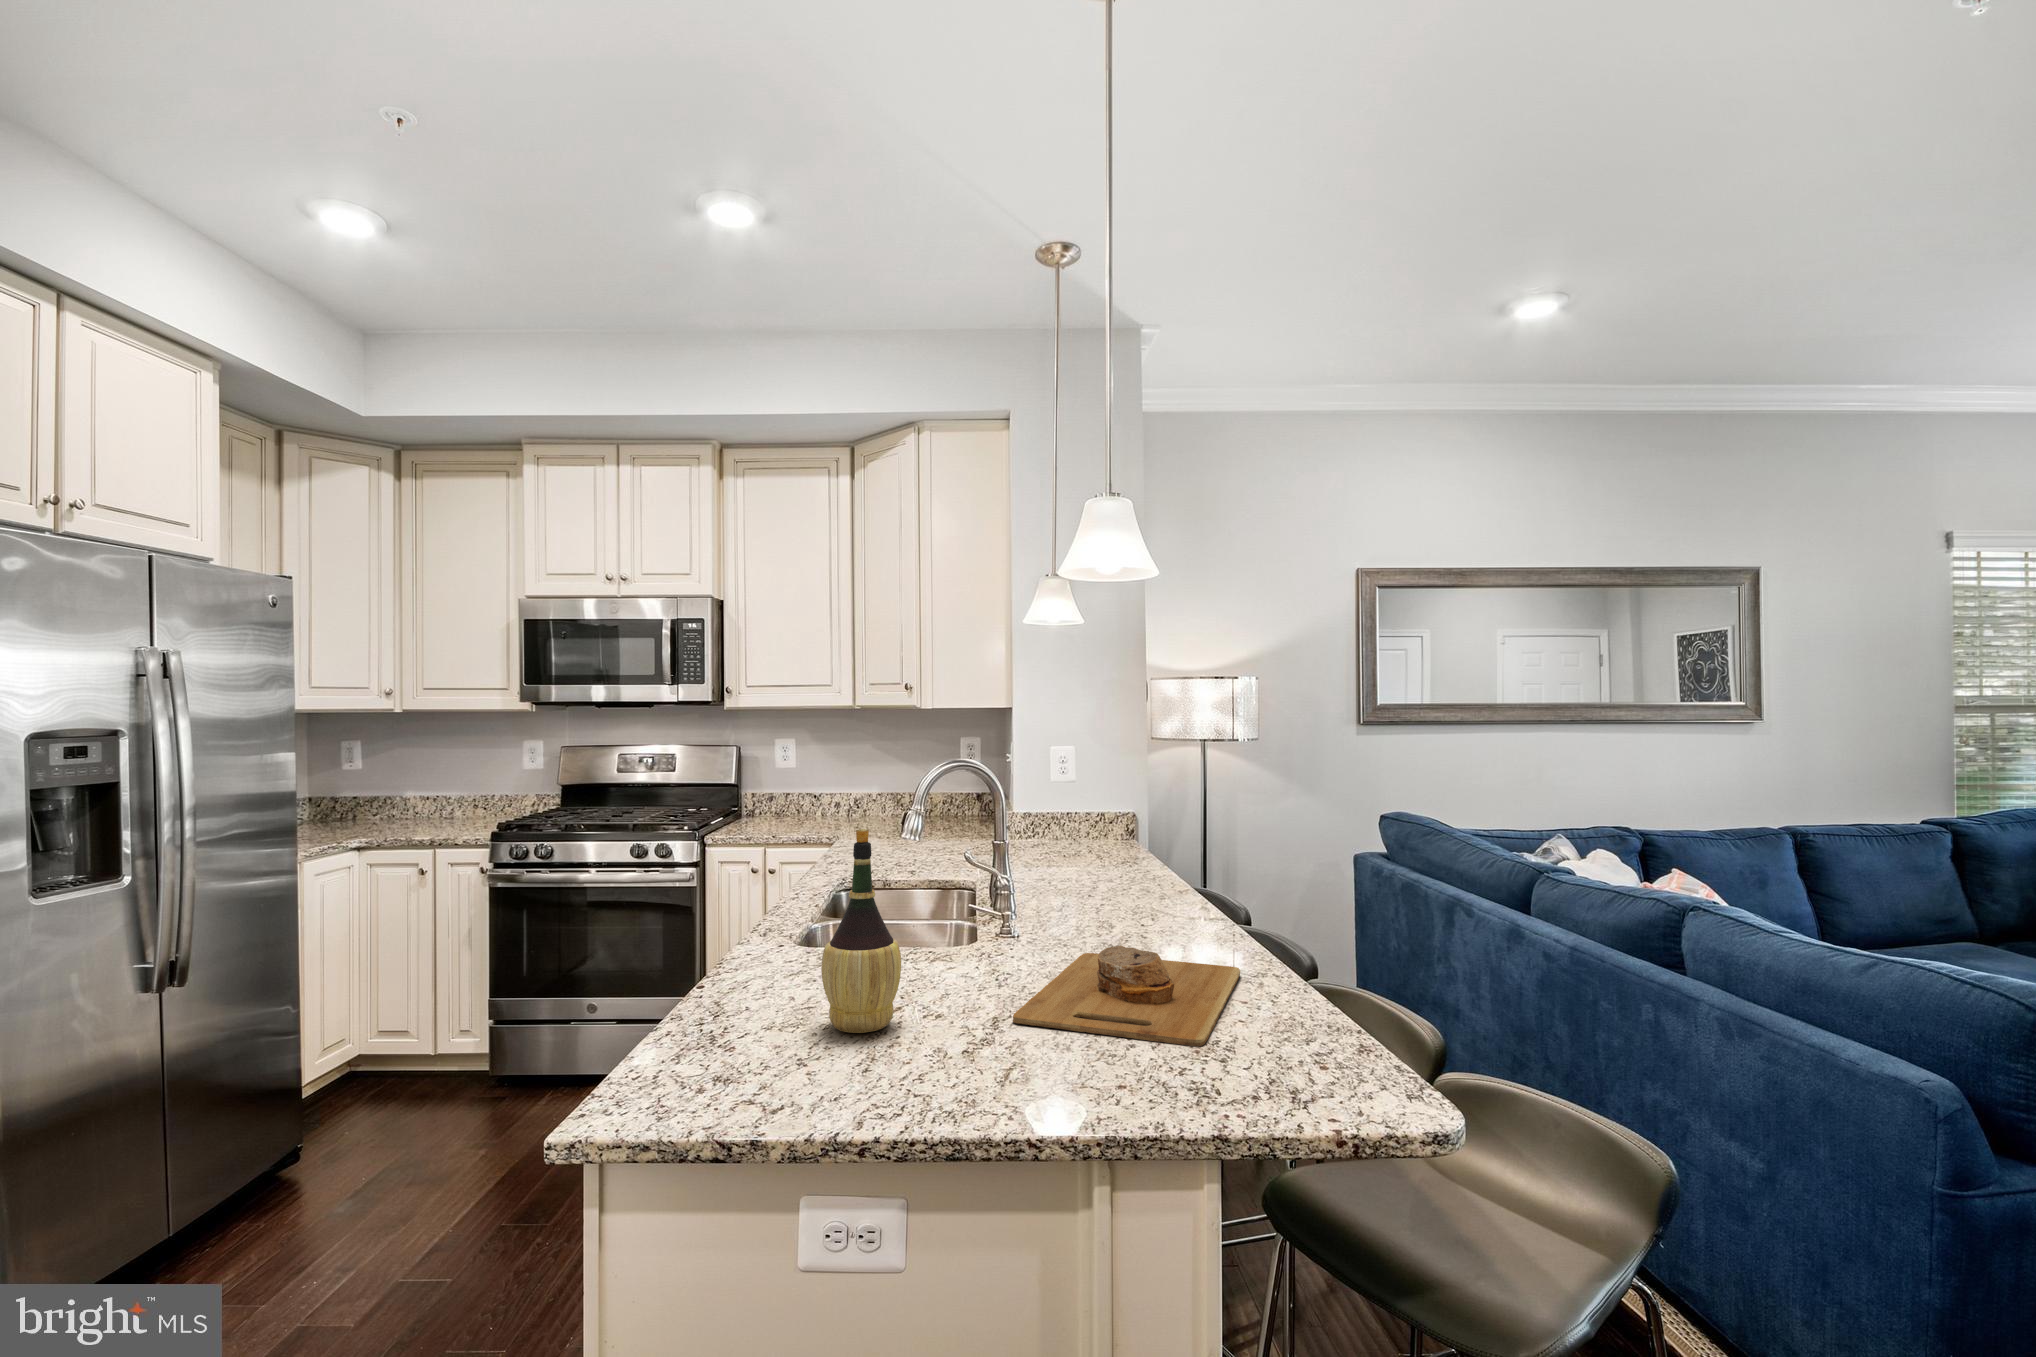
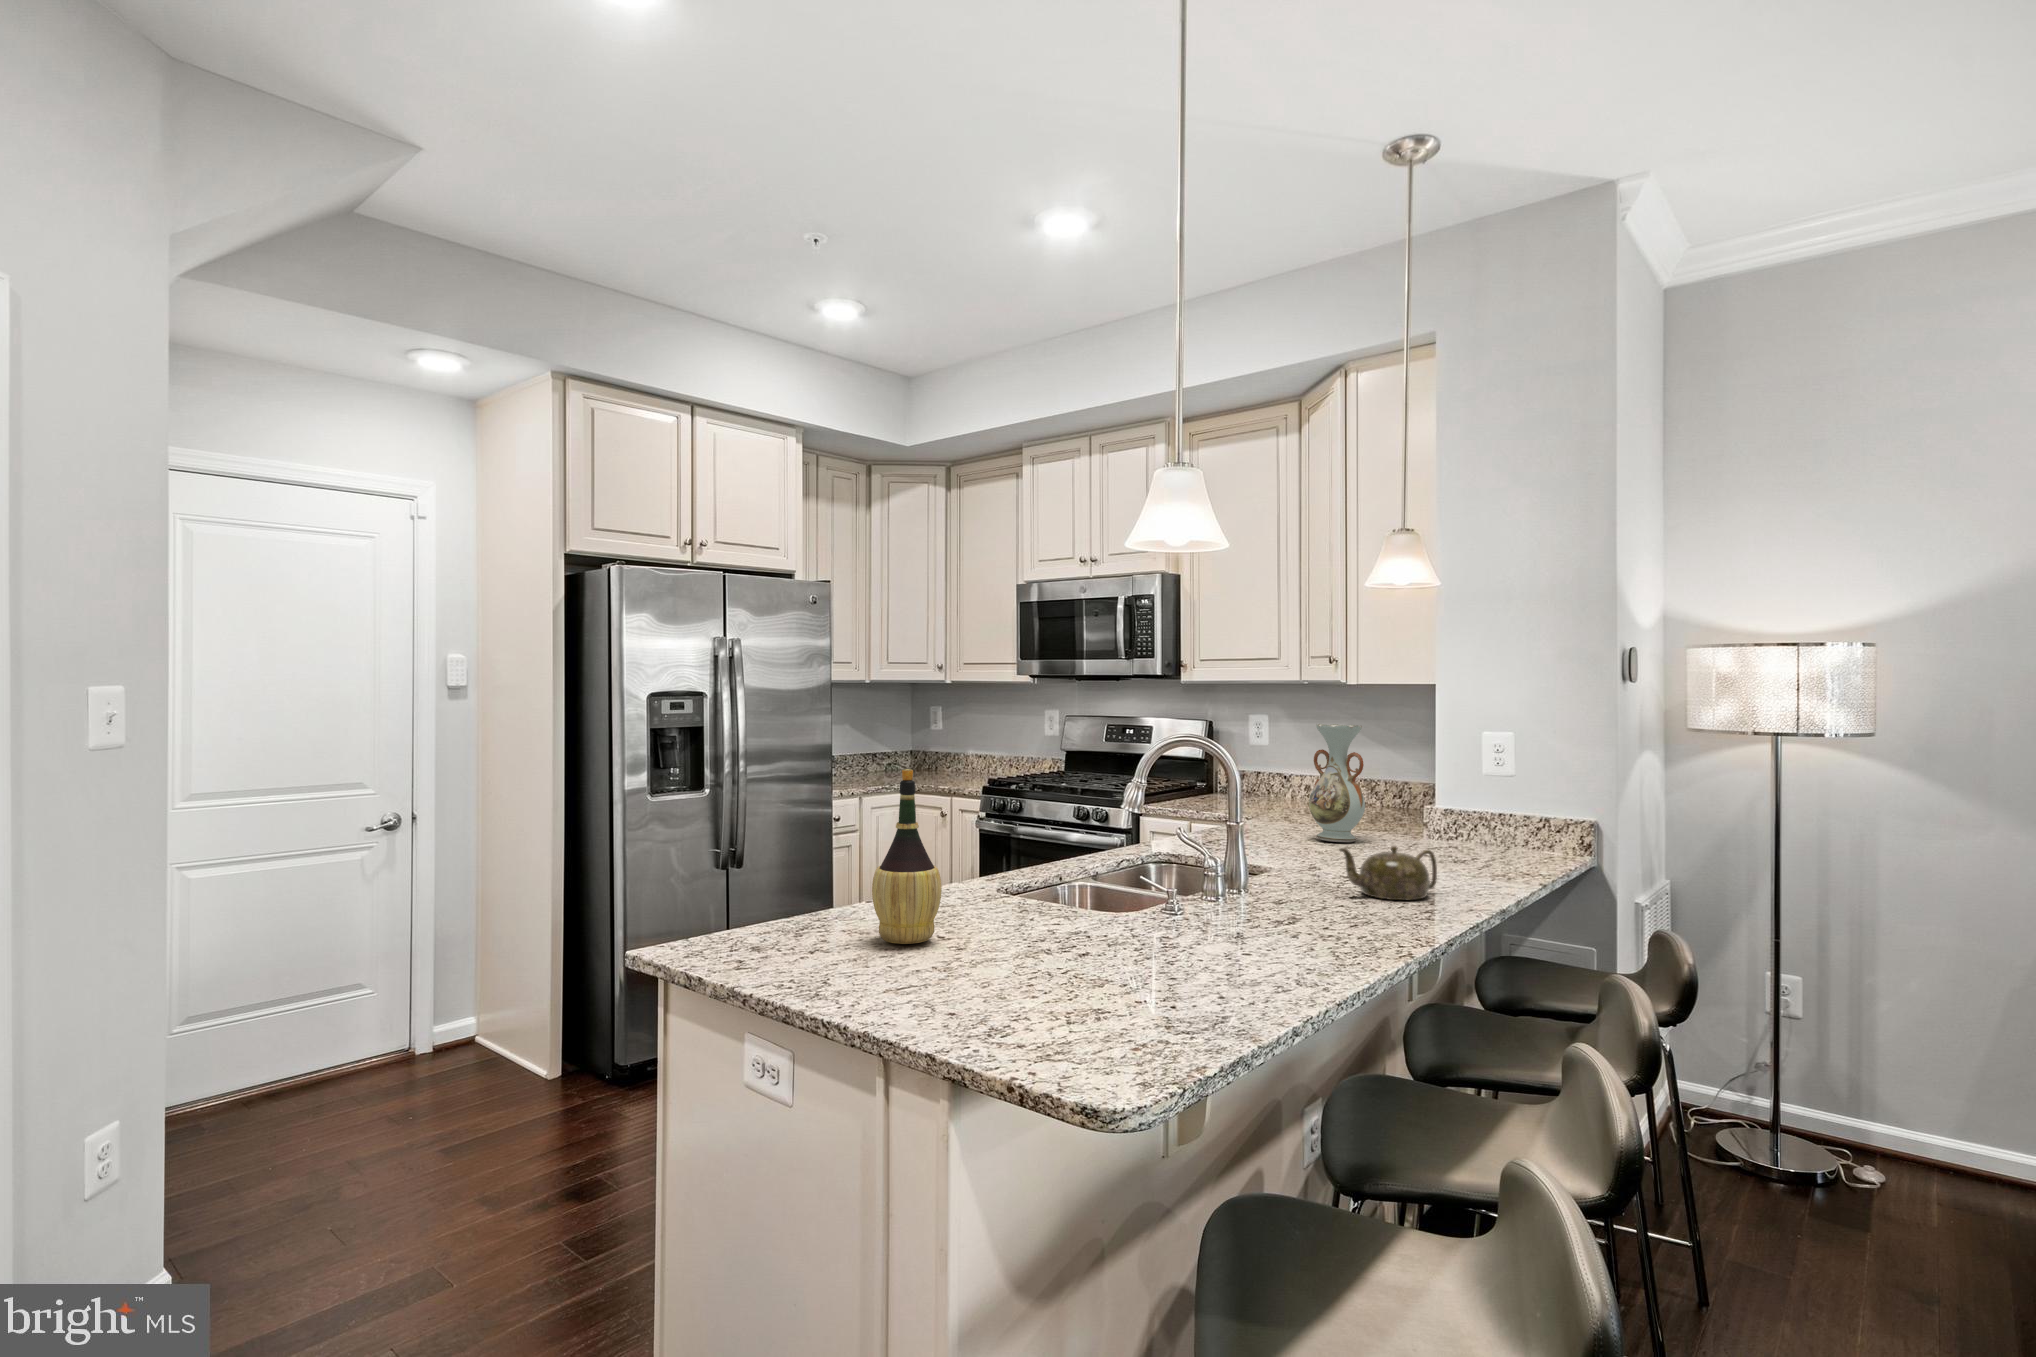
vase: none [909,747,960,852] -> present [1309,724,1365,842]
teapot: none [1066,851,1122,897] -> present [1340,846,1437,900]
cutting board: present [1013,946,1240,1047] -> none [1010,919,1319,1013]

